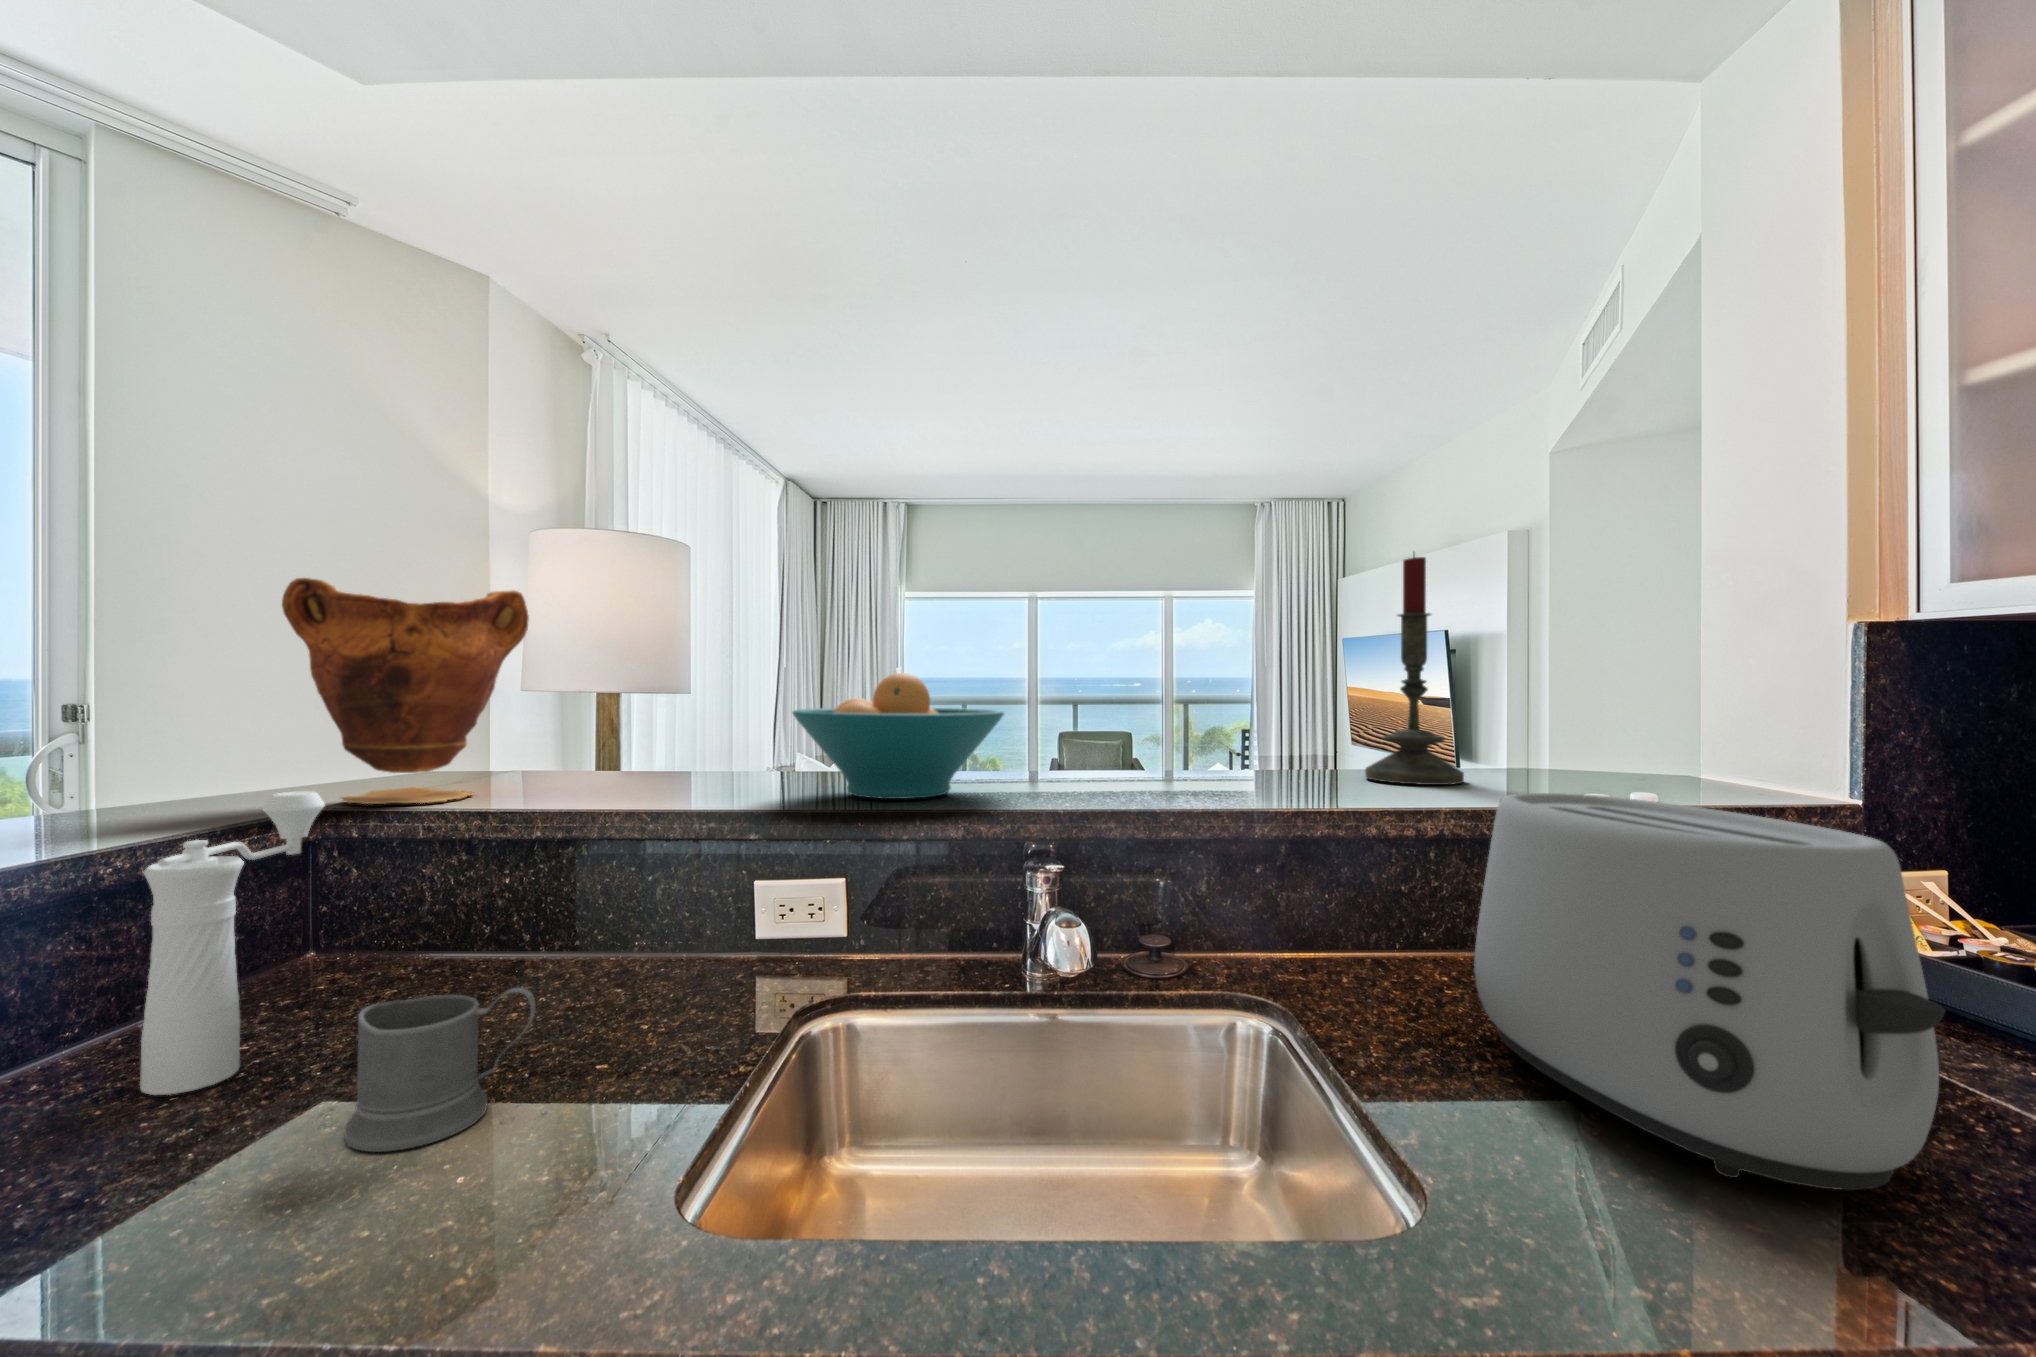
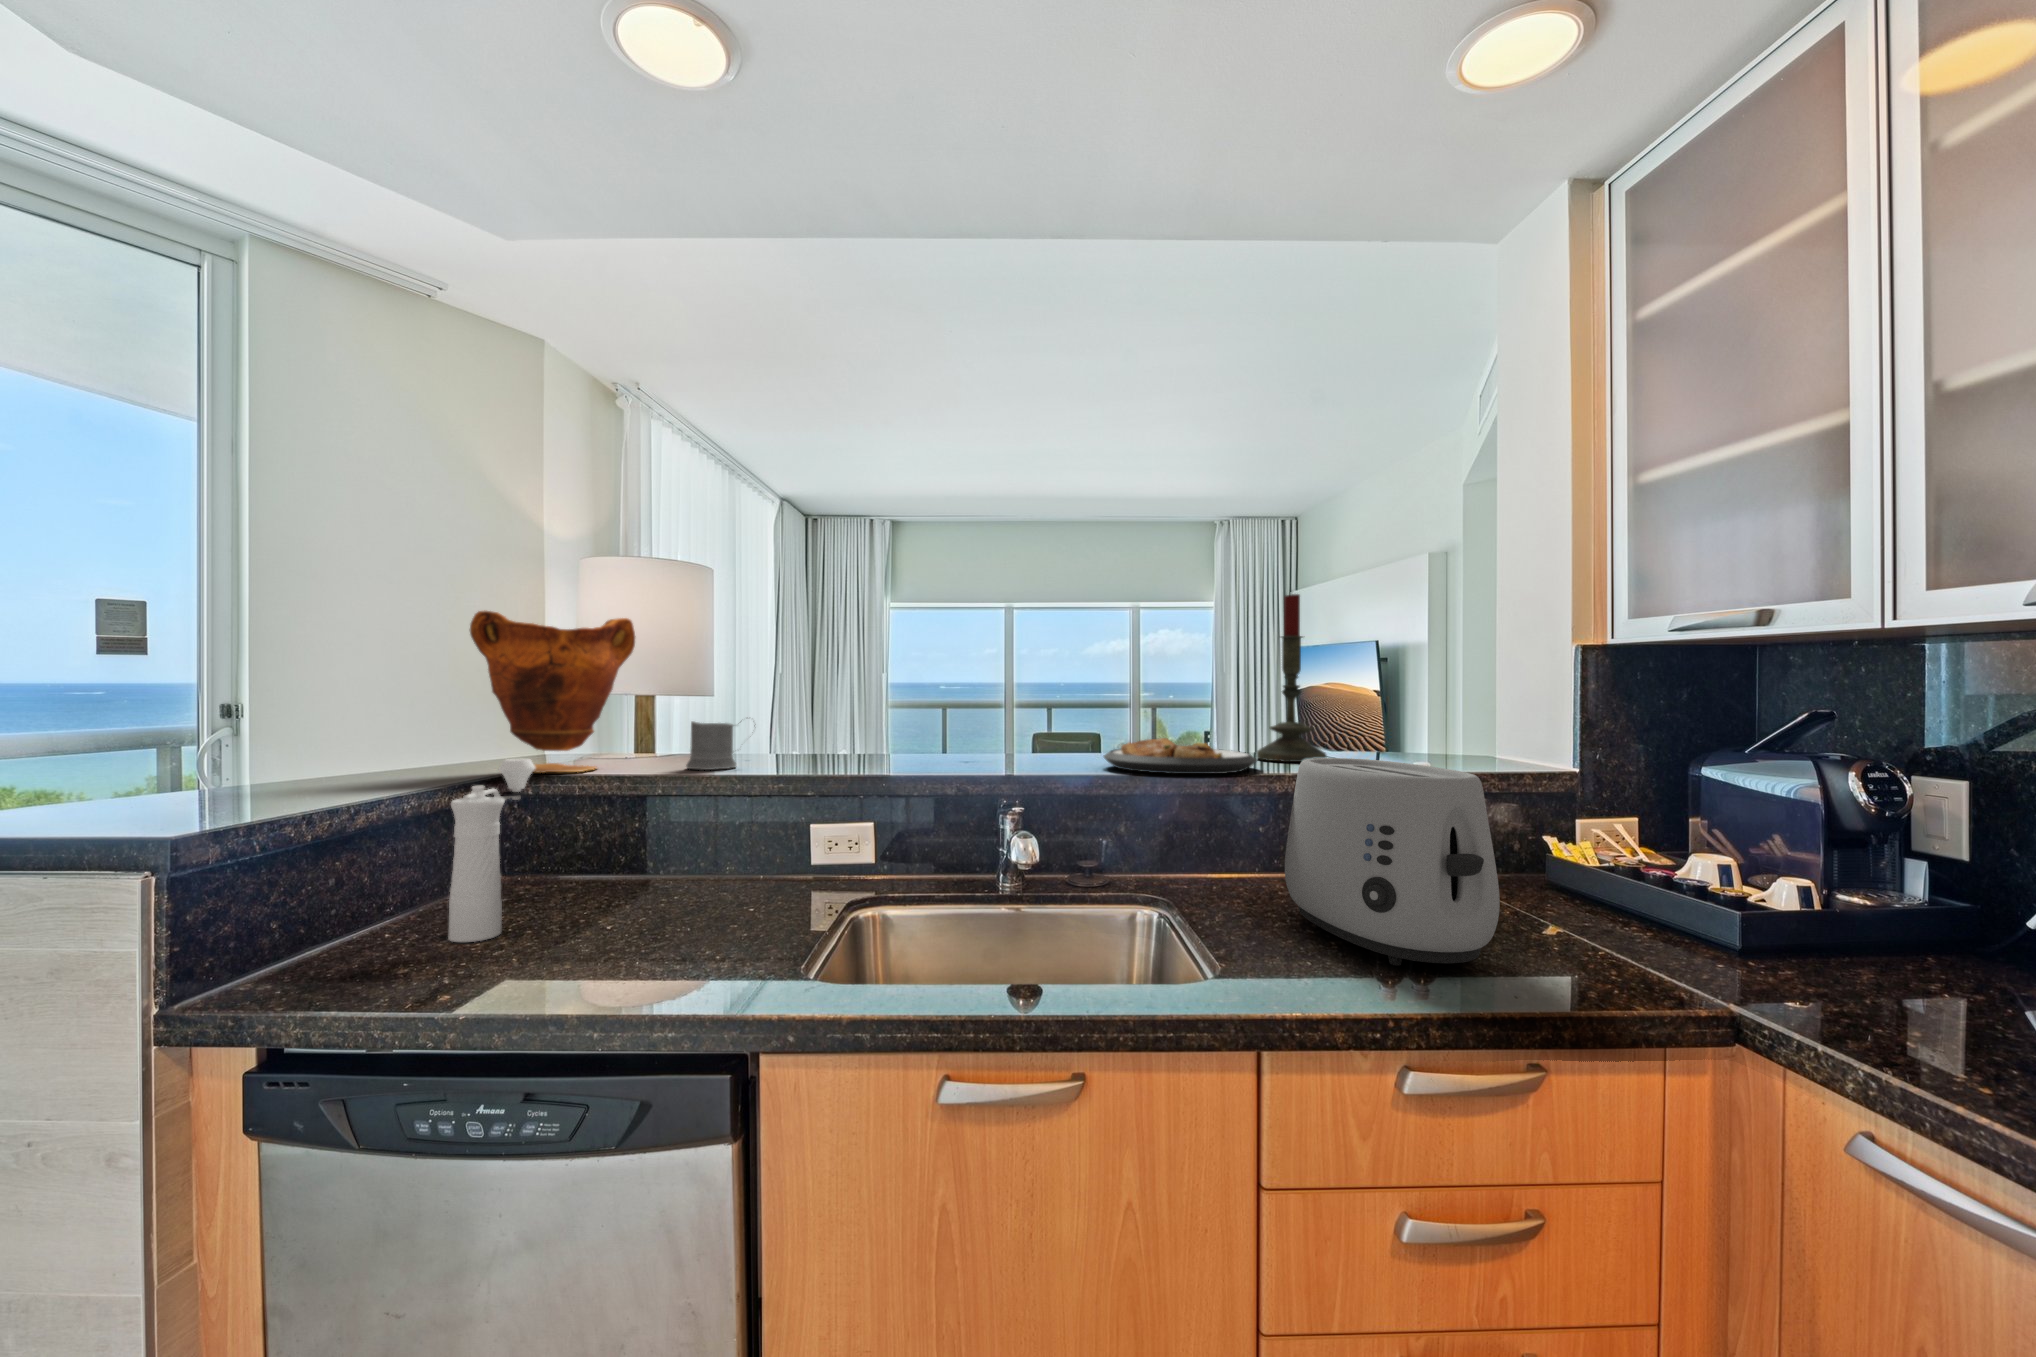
fruit bowl: present [793,673,1004,799] -> none [834,679,988,770]
plate: none [1164,753,1386,807] -> present [1103,738,1257,774]
mug: present [345,987,536,1152] -> present [686,721,756,770]

